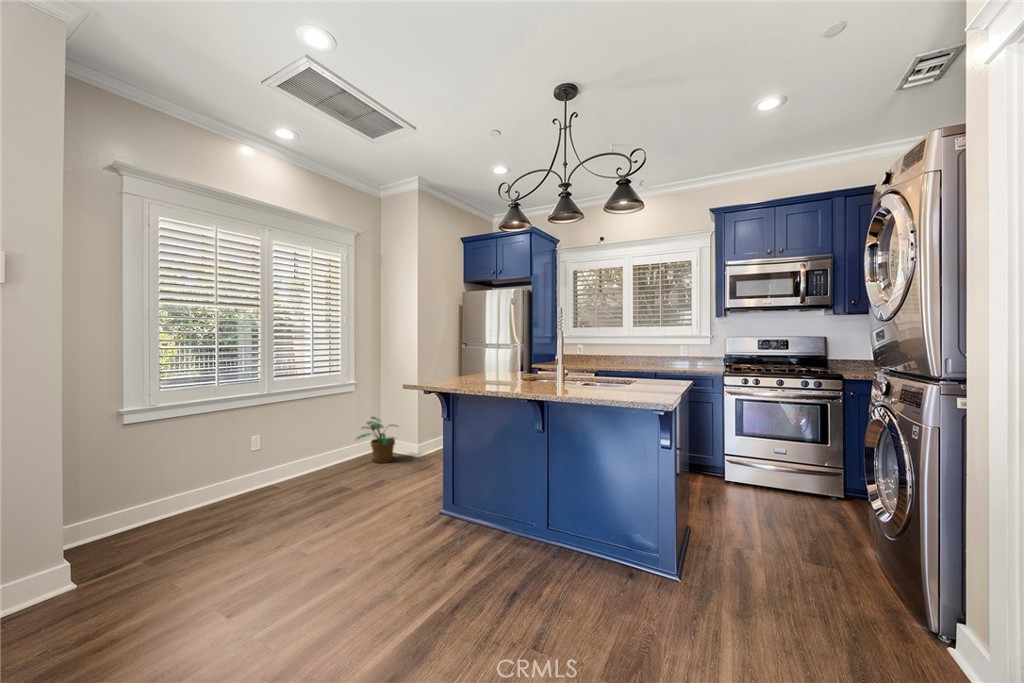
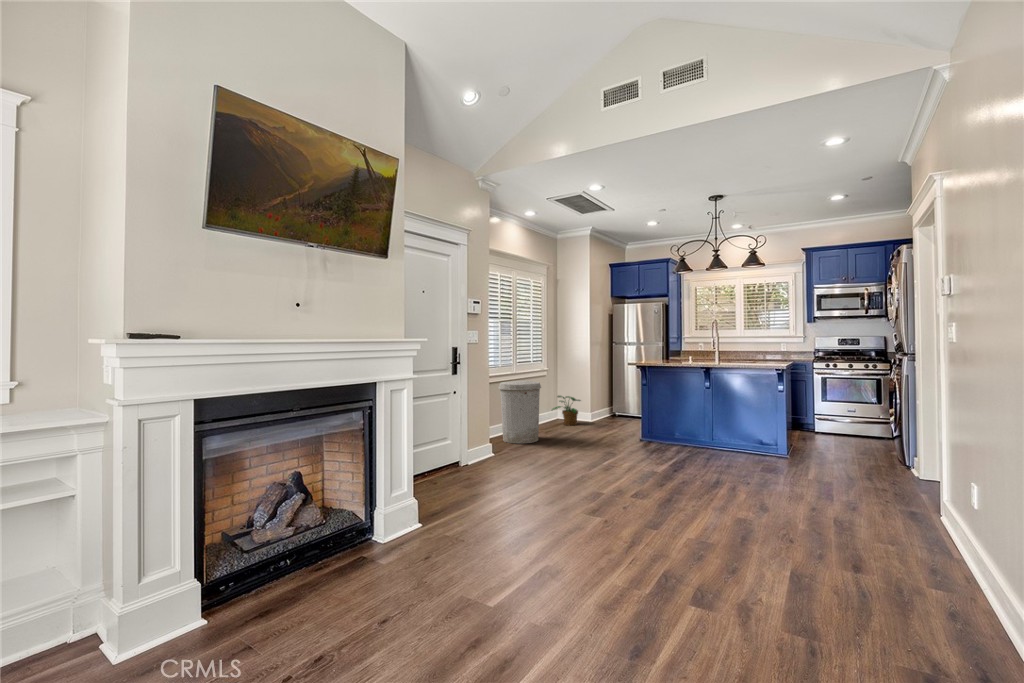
trash can: none [188,405,281,526] -> present [499,381,541,443]

